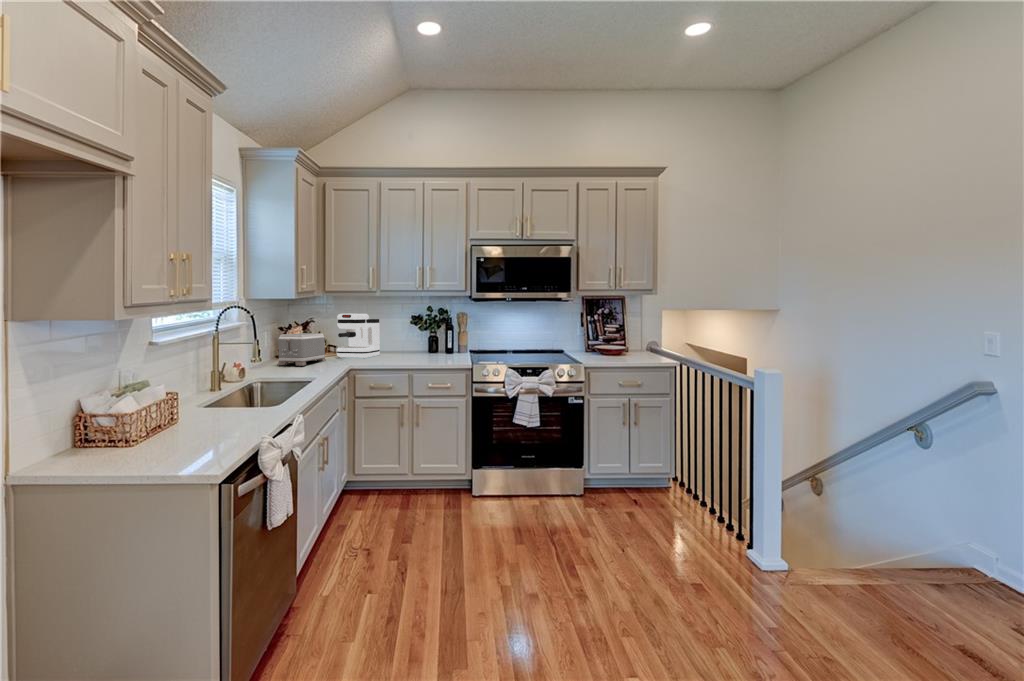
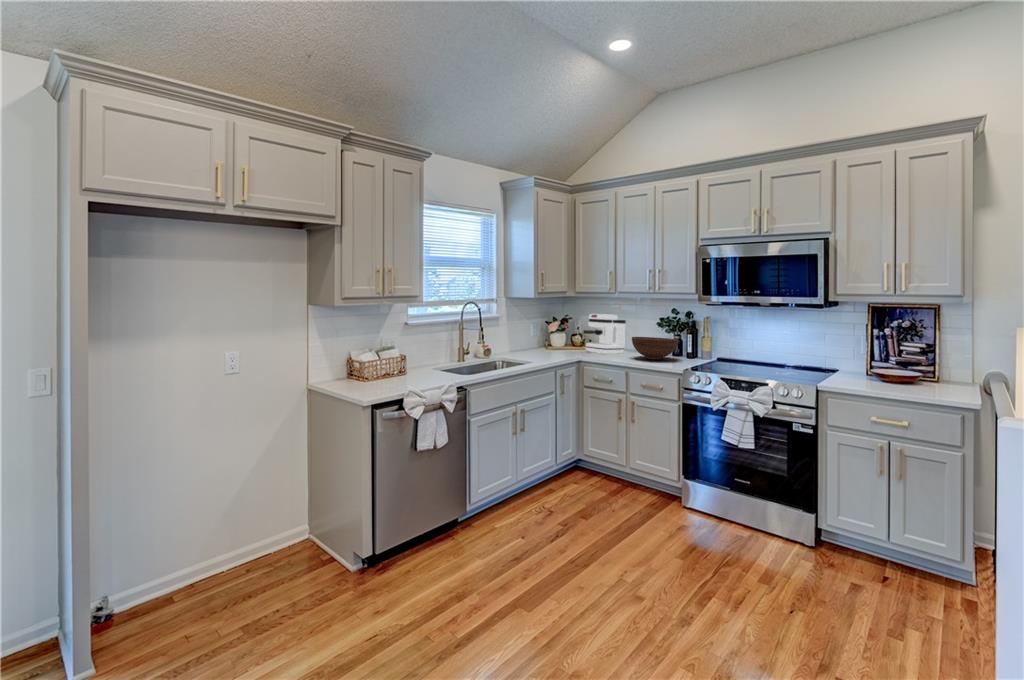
toaster: present [277,333,326,366] -> none [532,328,574,354]
fruit bowl: none [398,335,445,358] -> present [632,337,679,360]

